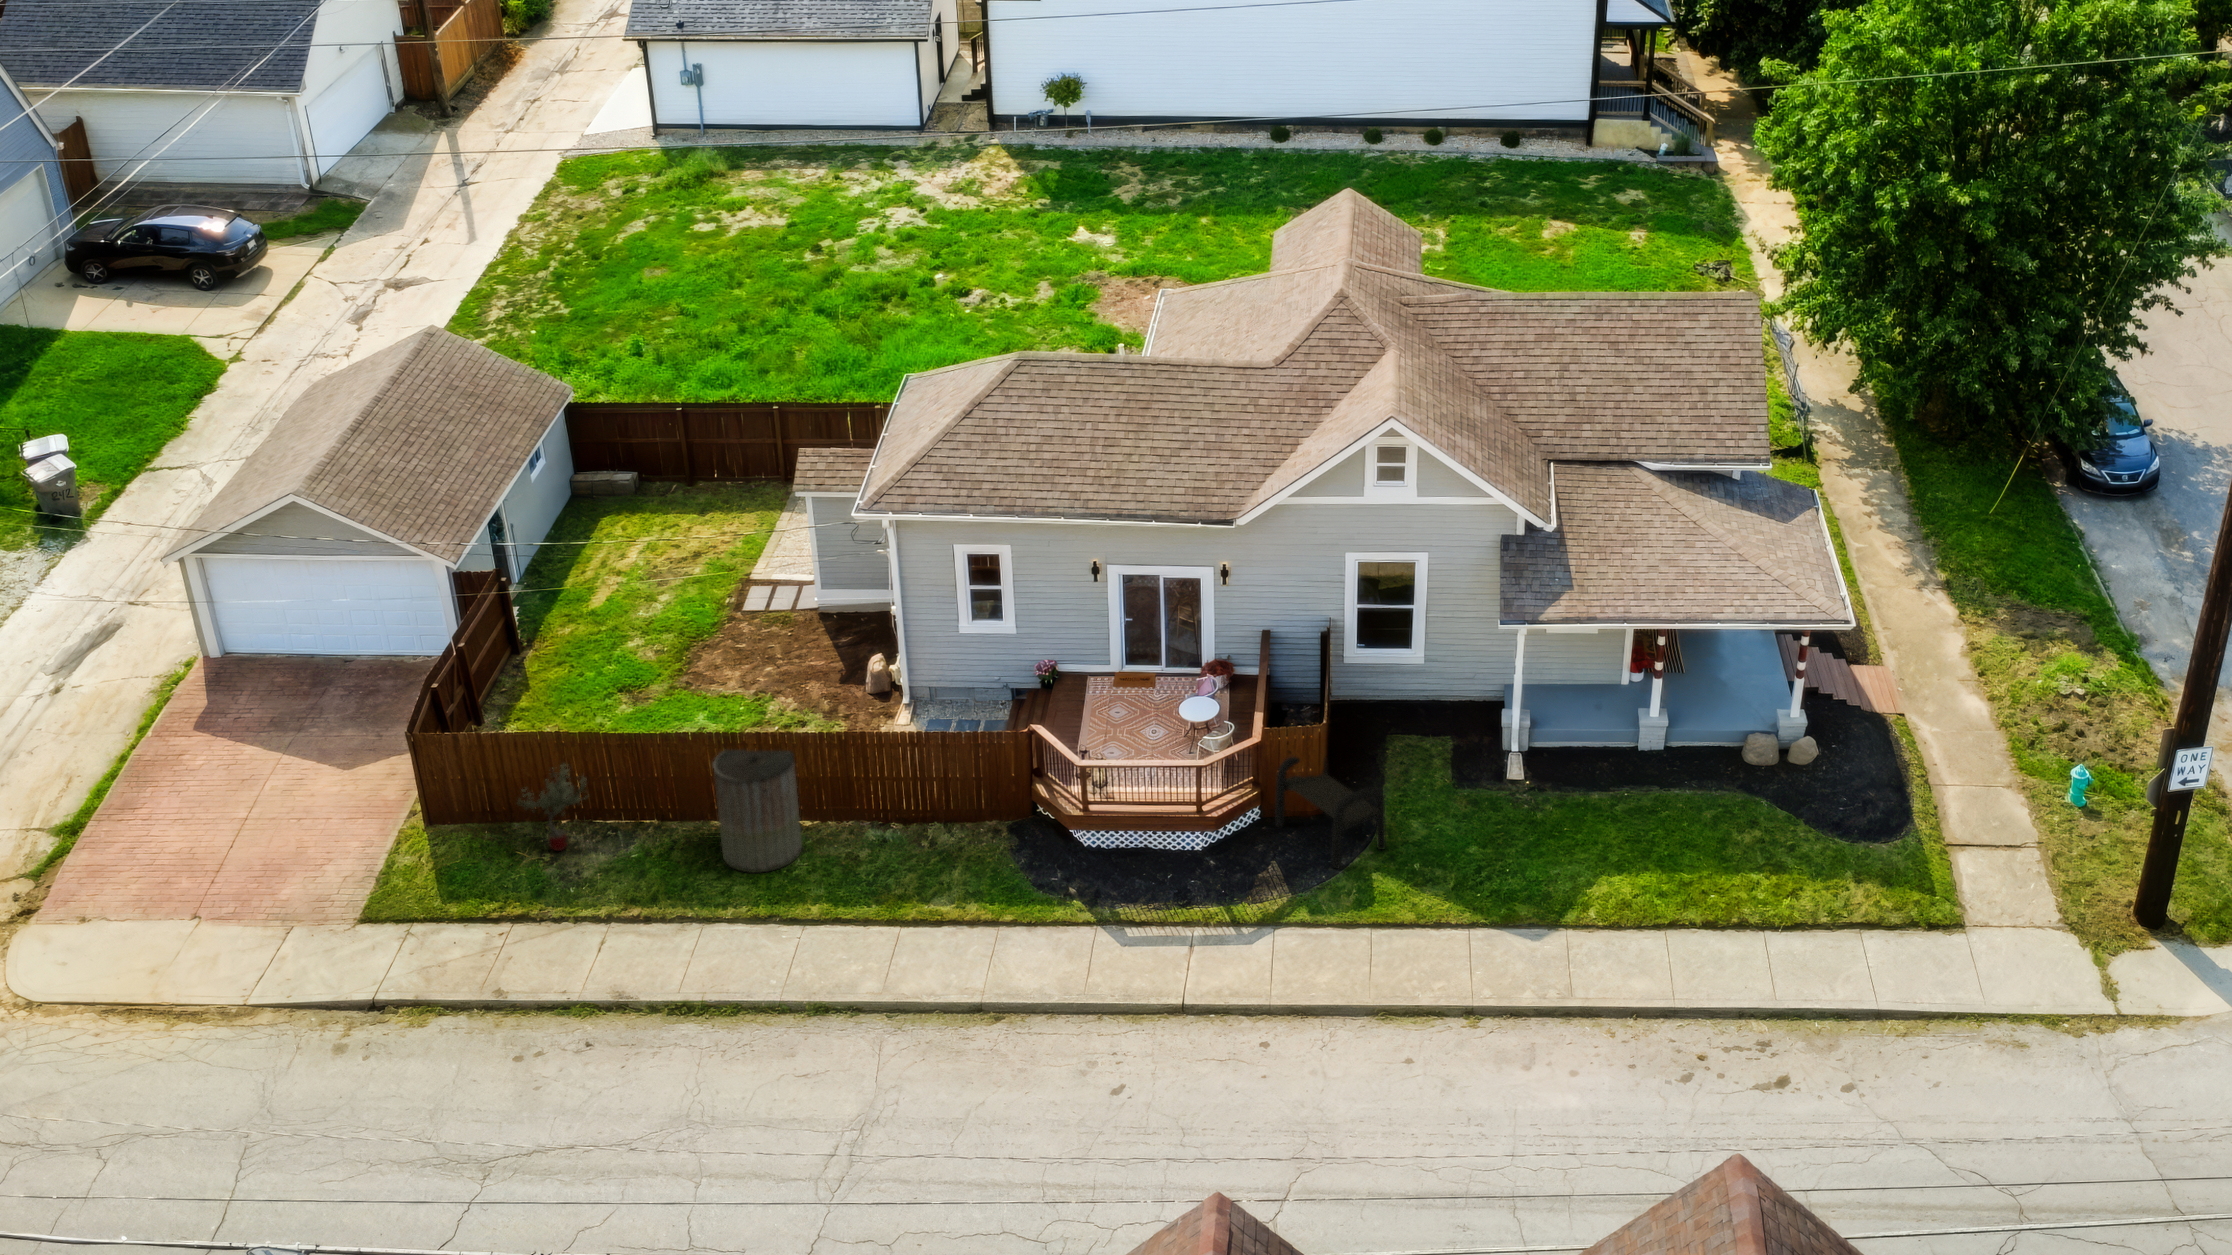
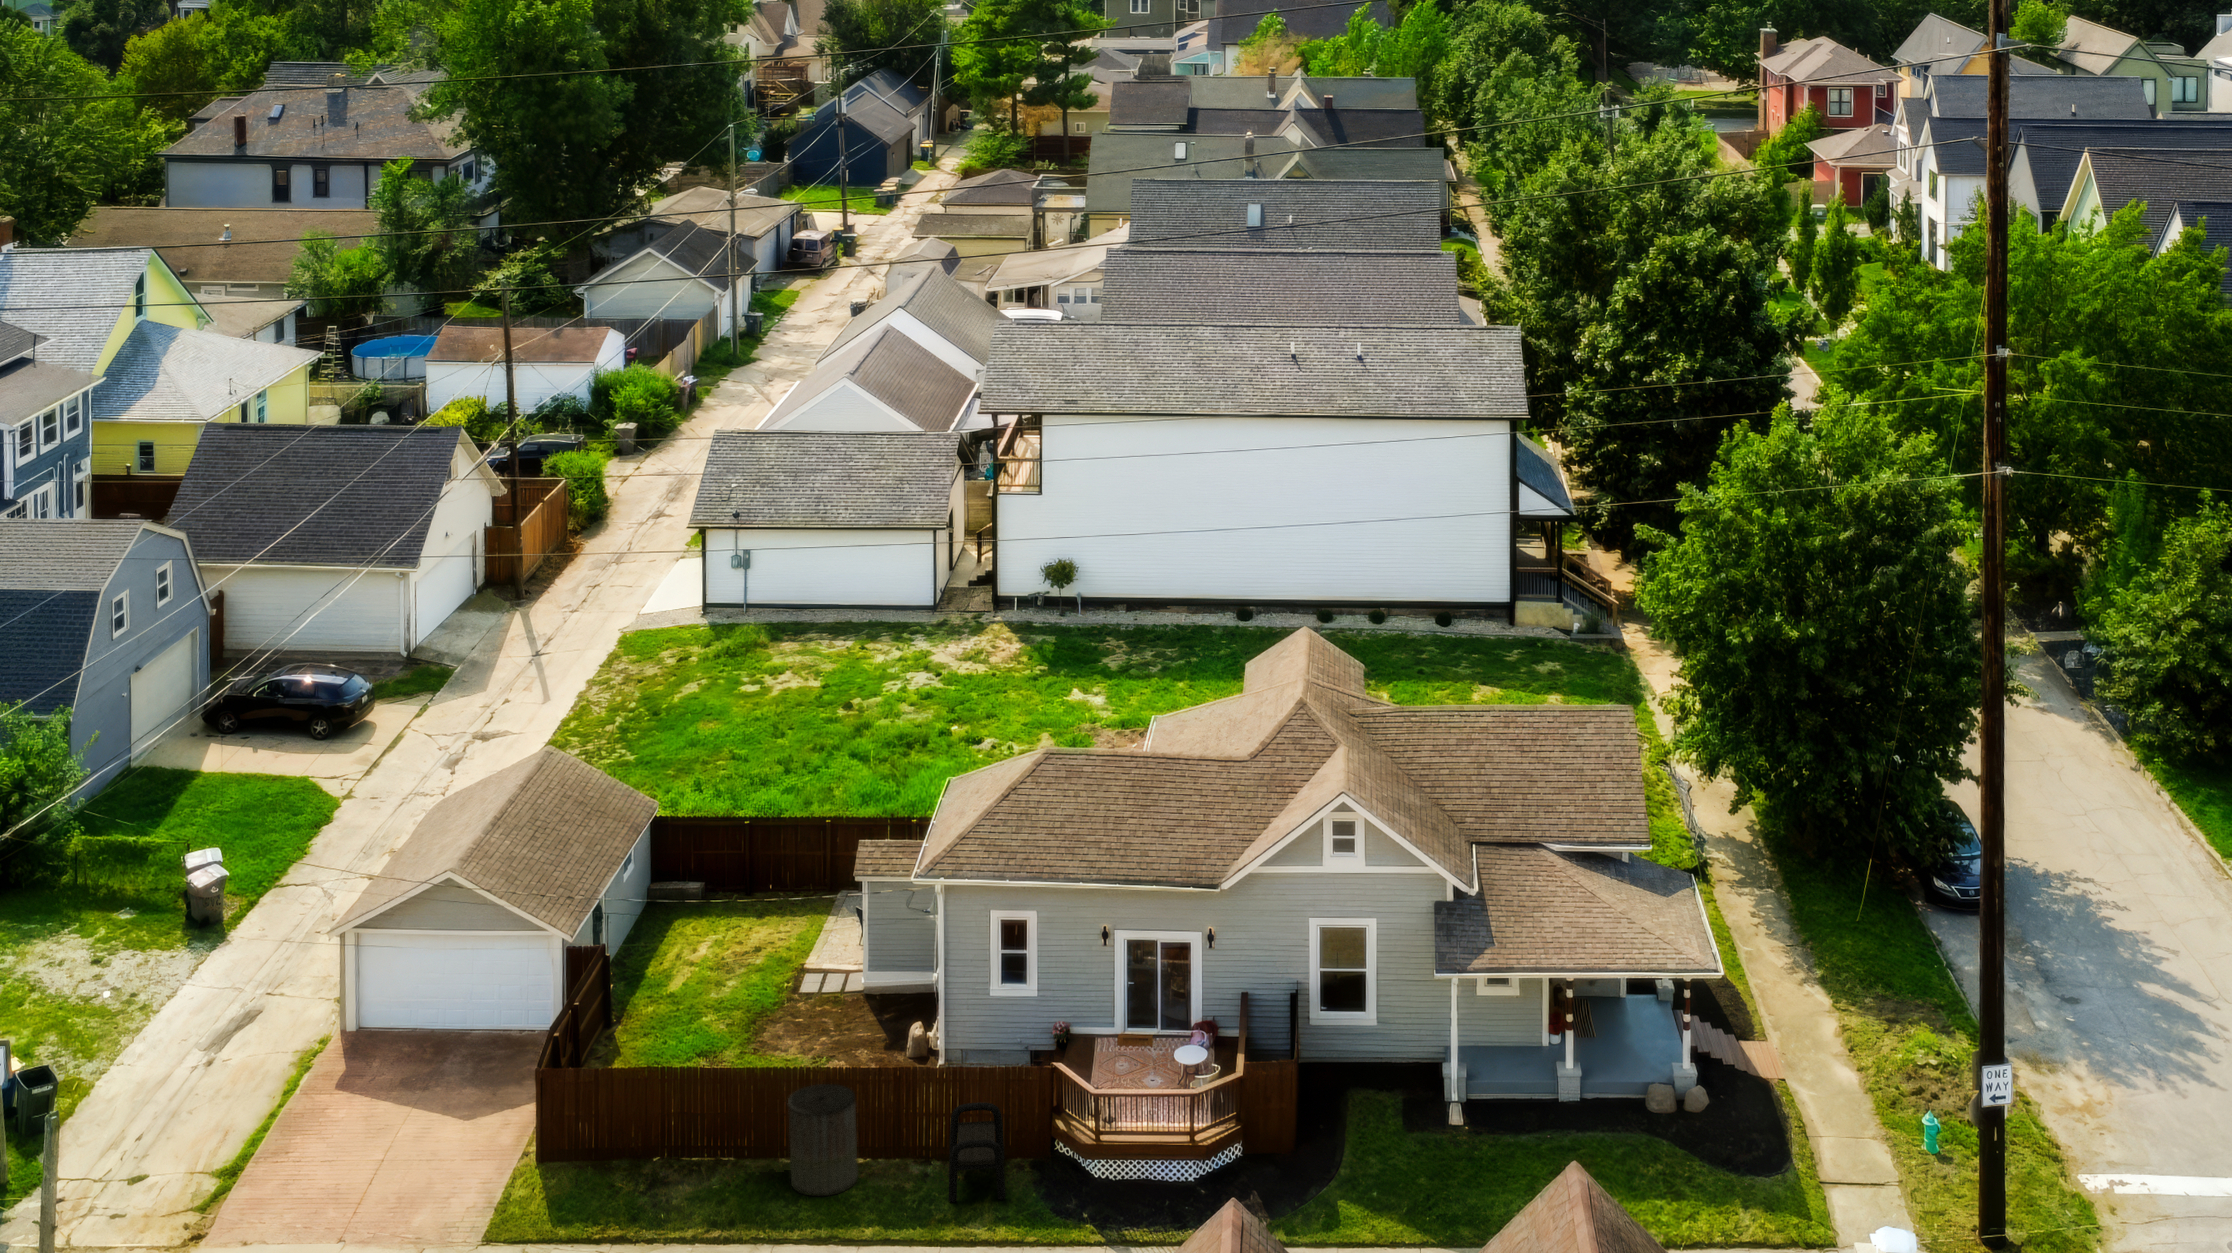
bench: present [1275,757,1386,868] -> present [949,1103,1006,1202]
potted tree: present [518,764,587,851] -> none [619,1101,683,1180]

